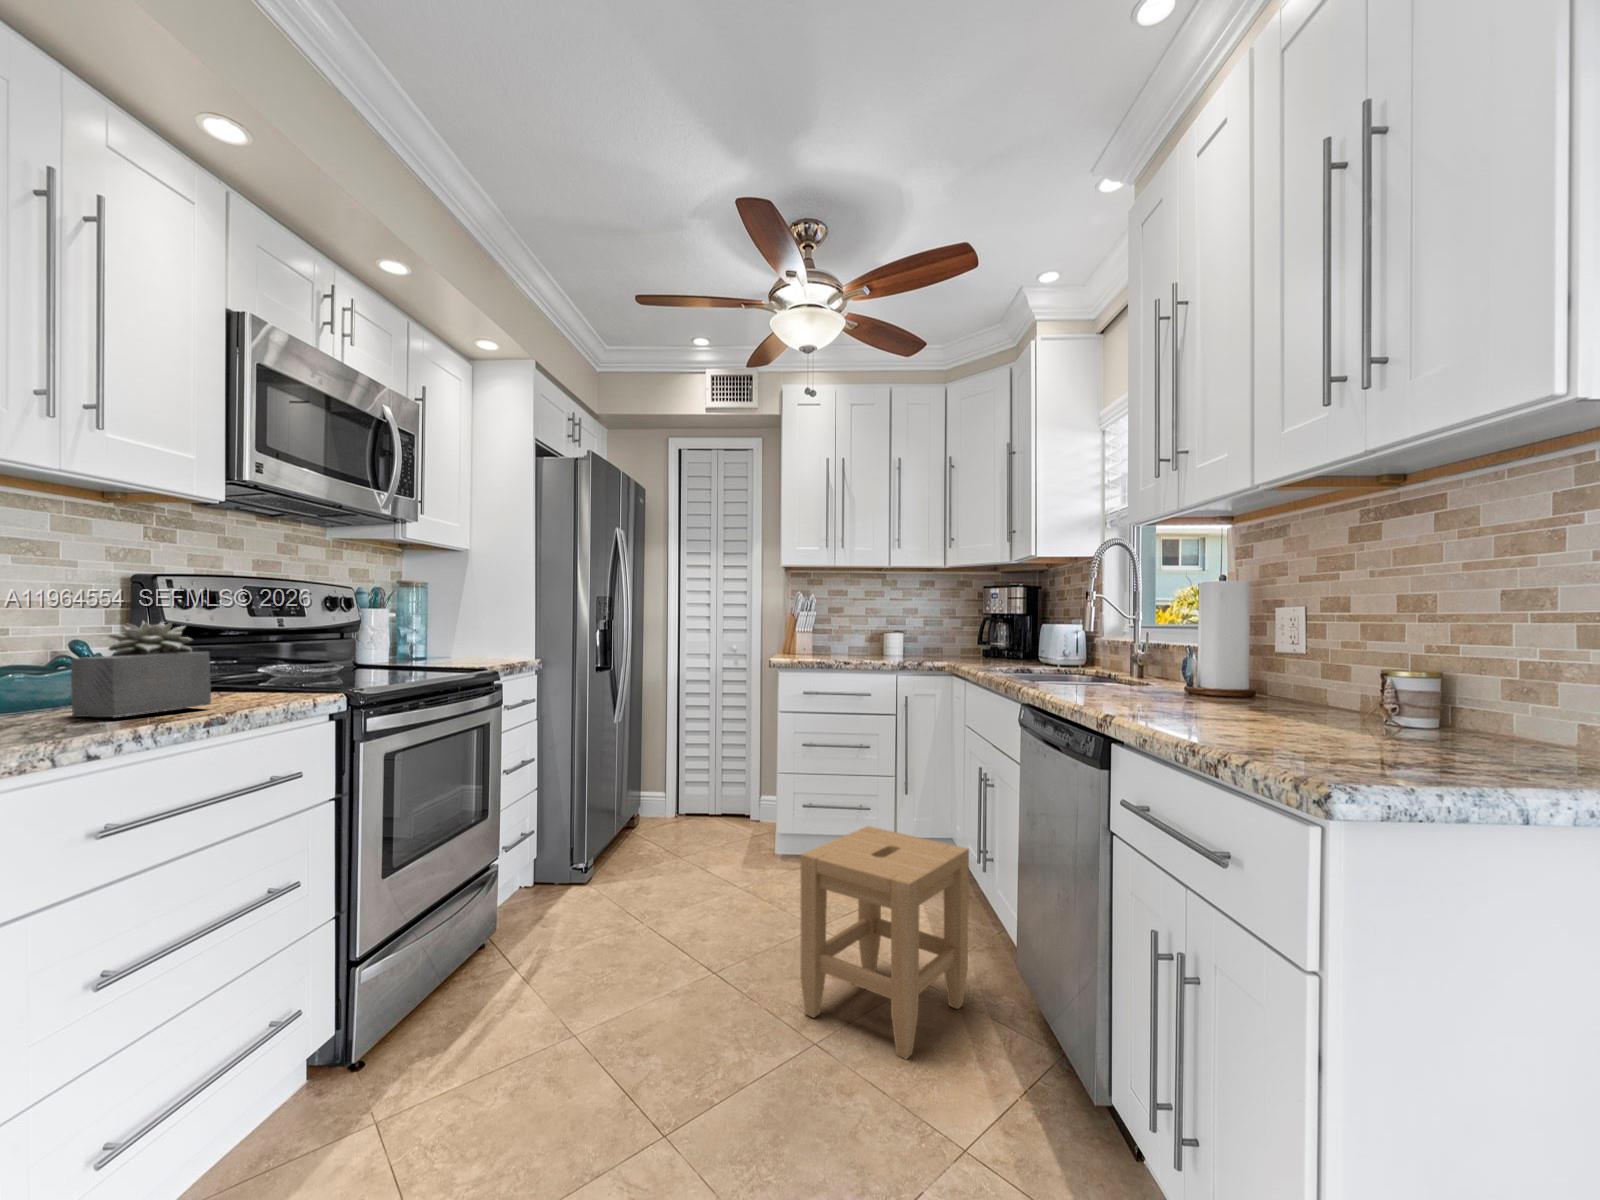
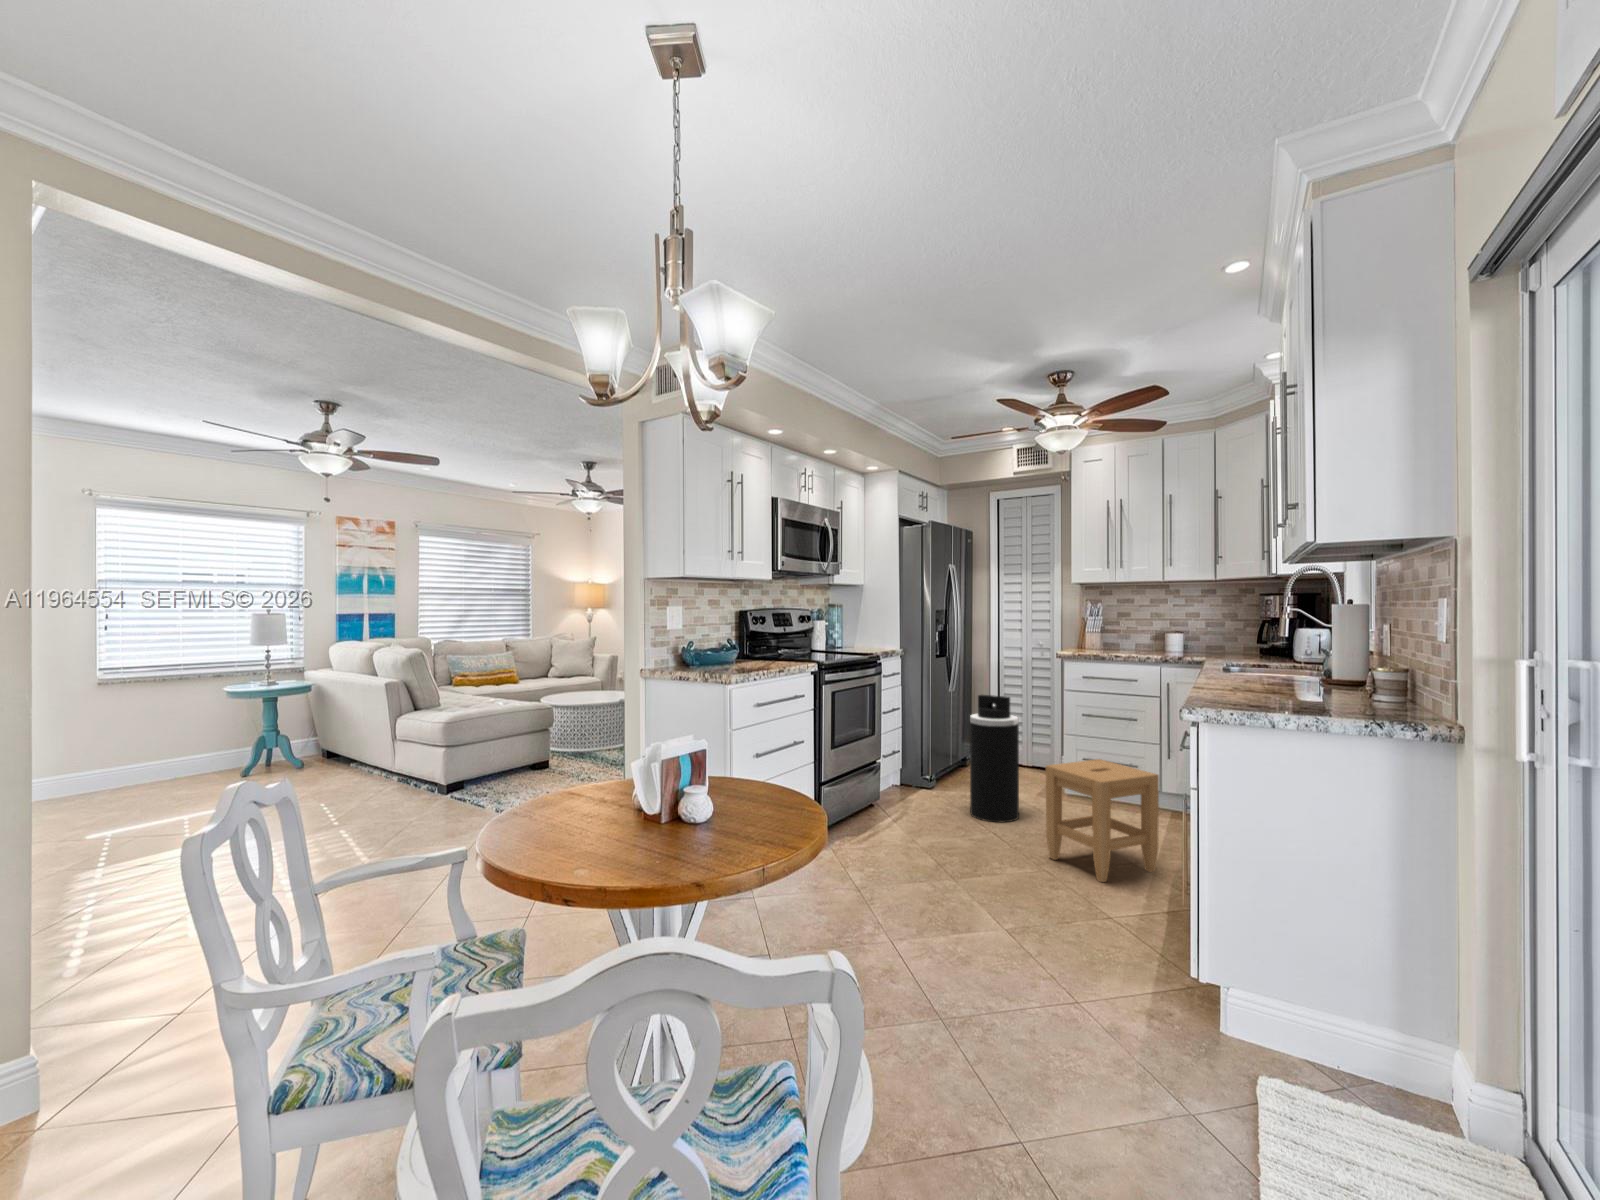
succulent plant: present [71,621,211,717] -> none [732,630,774,668]
trash can: none [653,730,731,943] -> present [970,695,1019,822]

